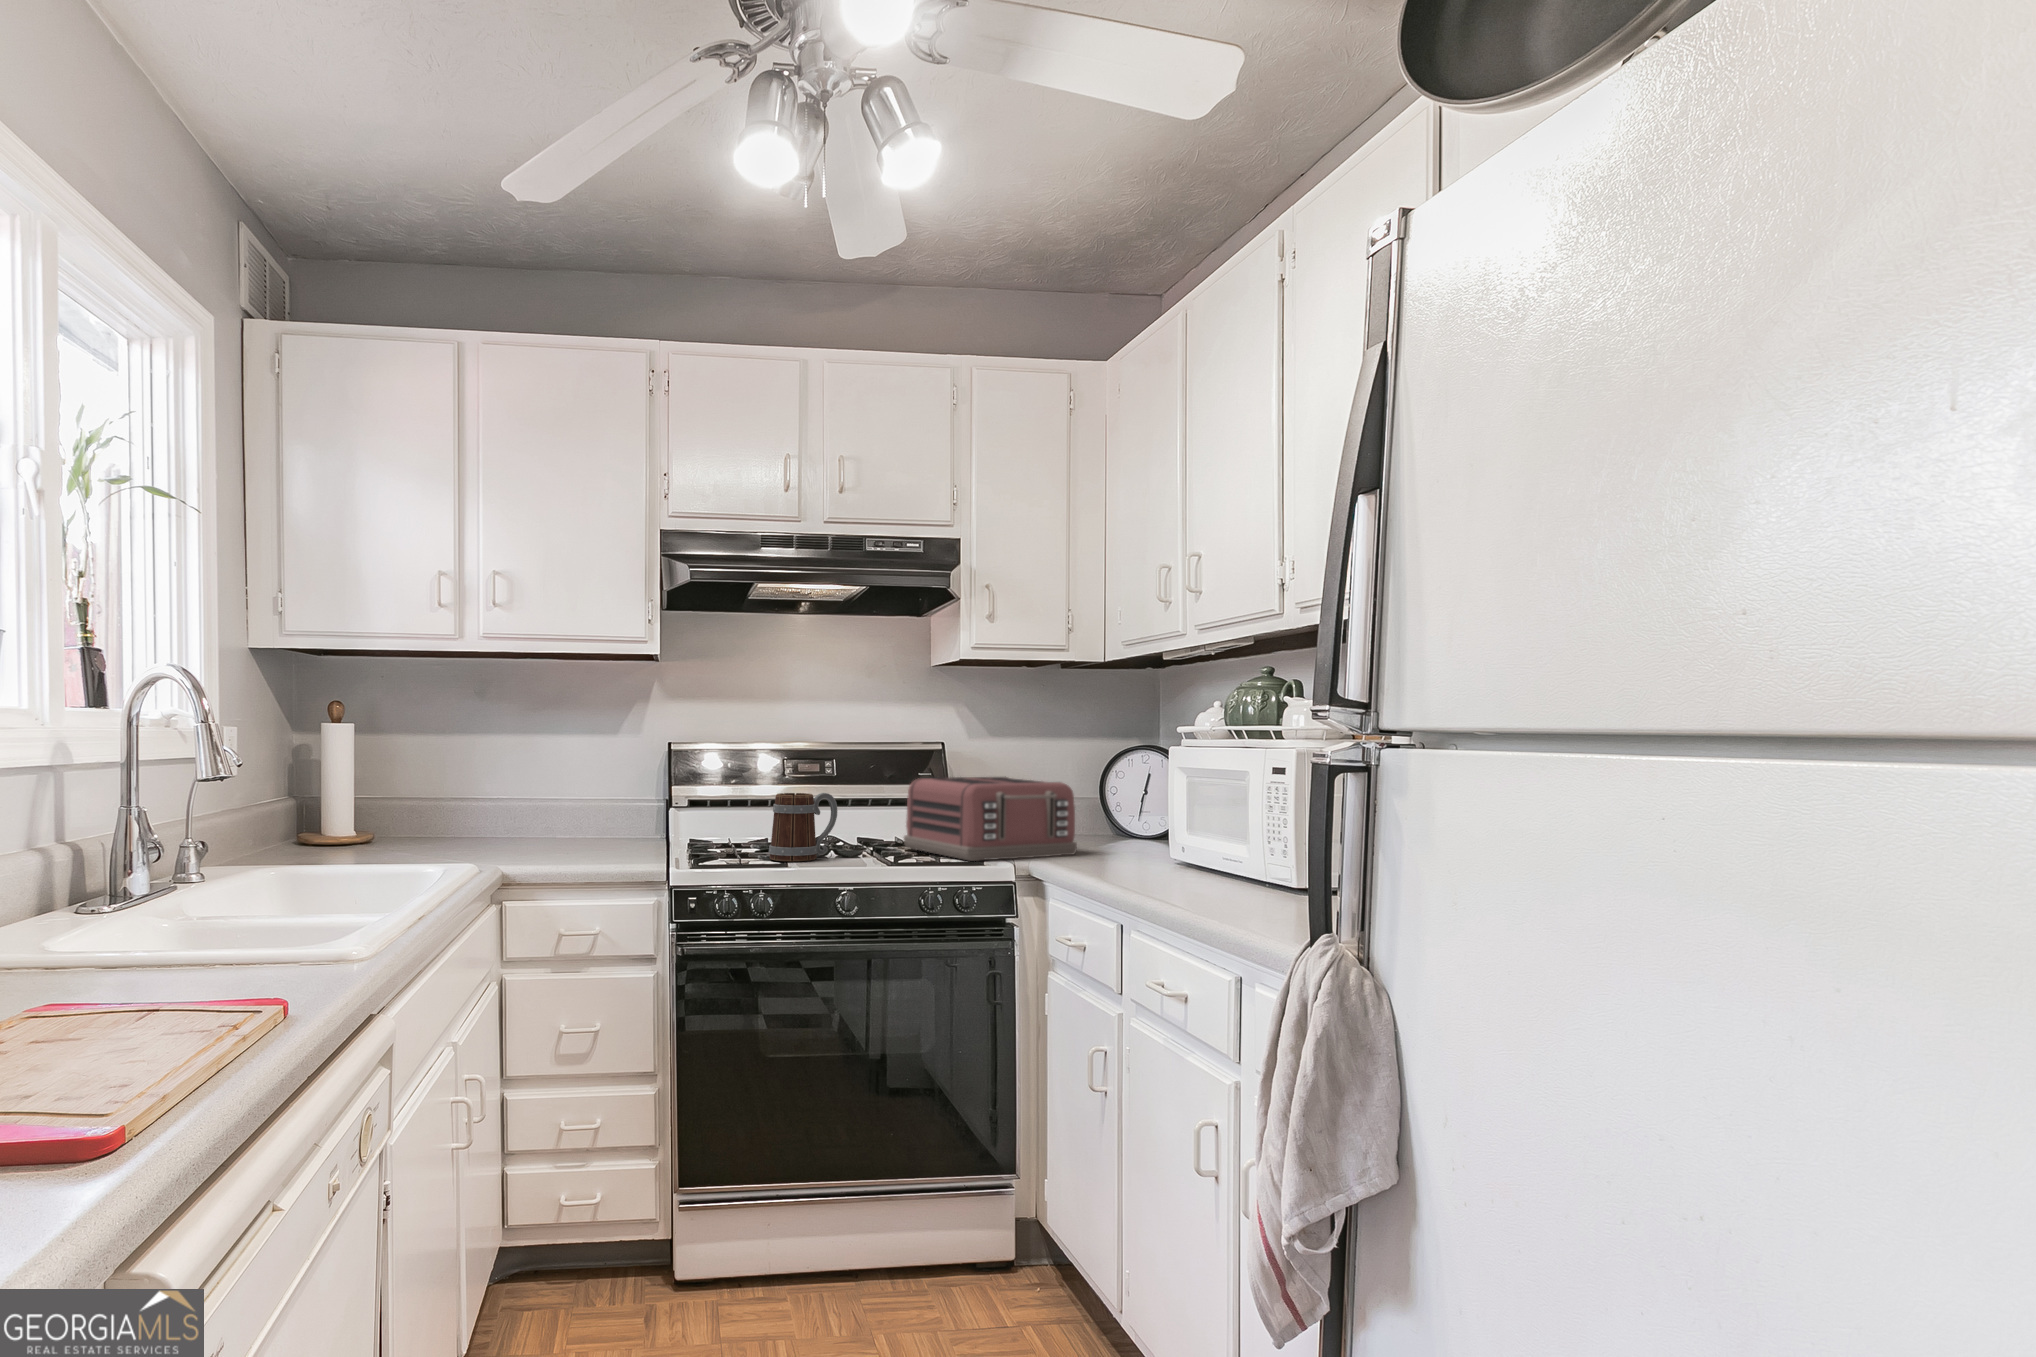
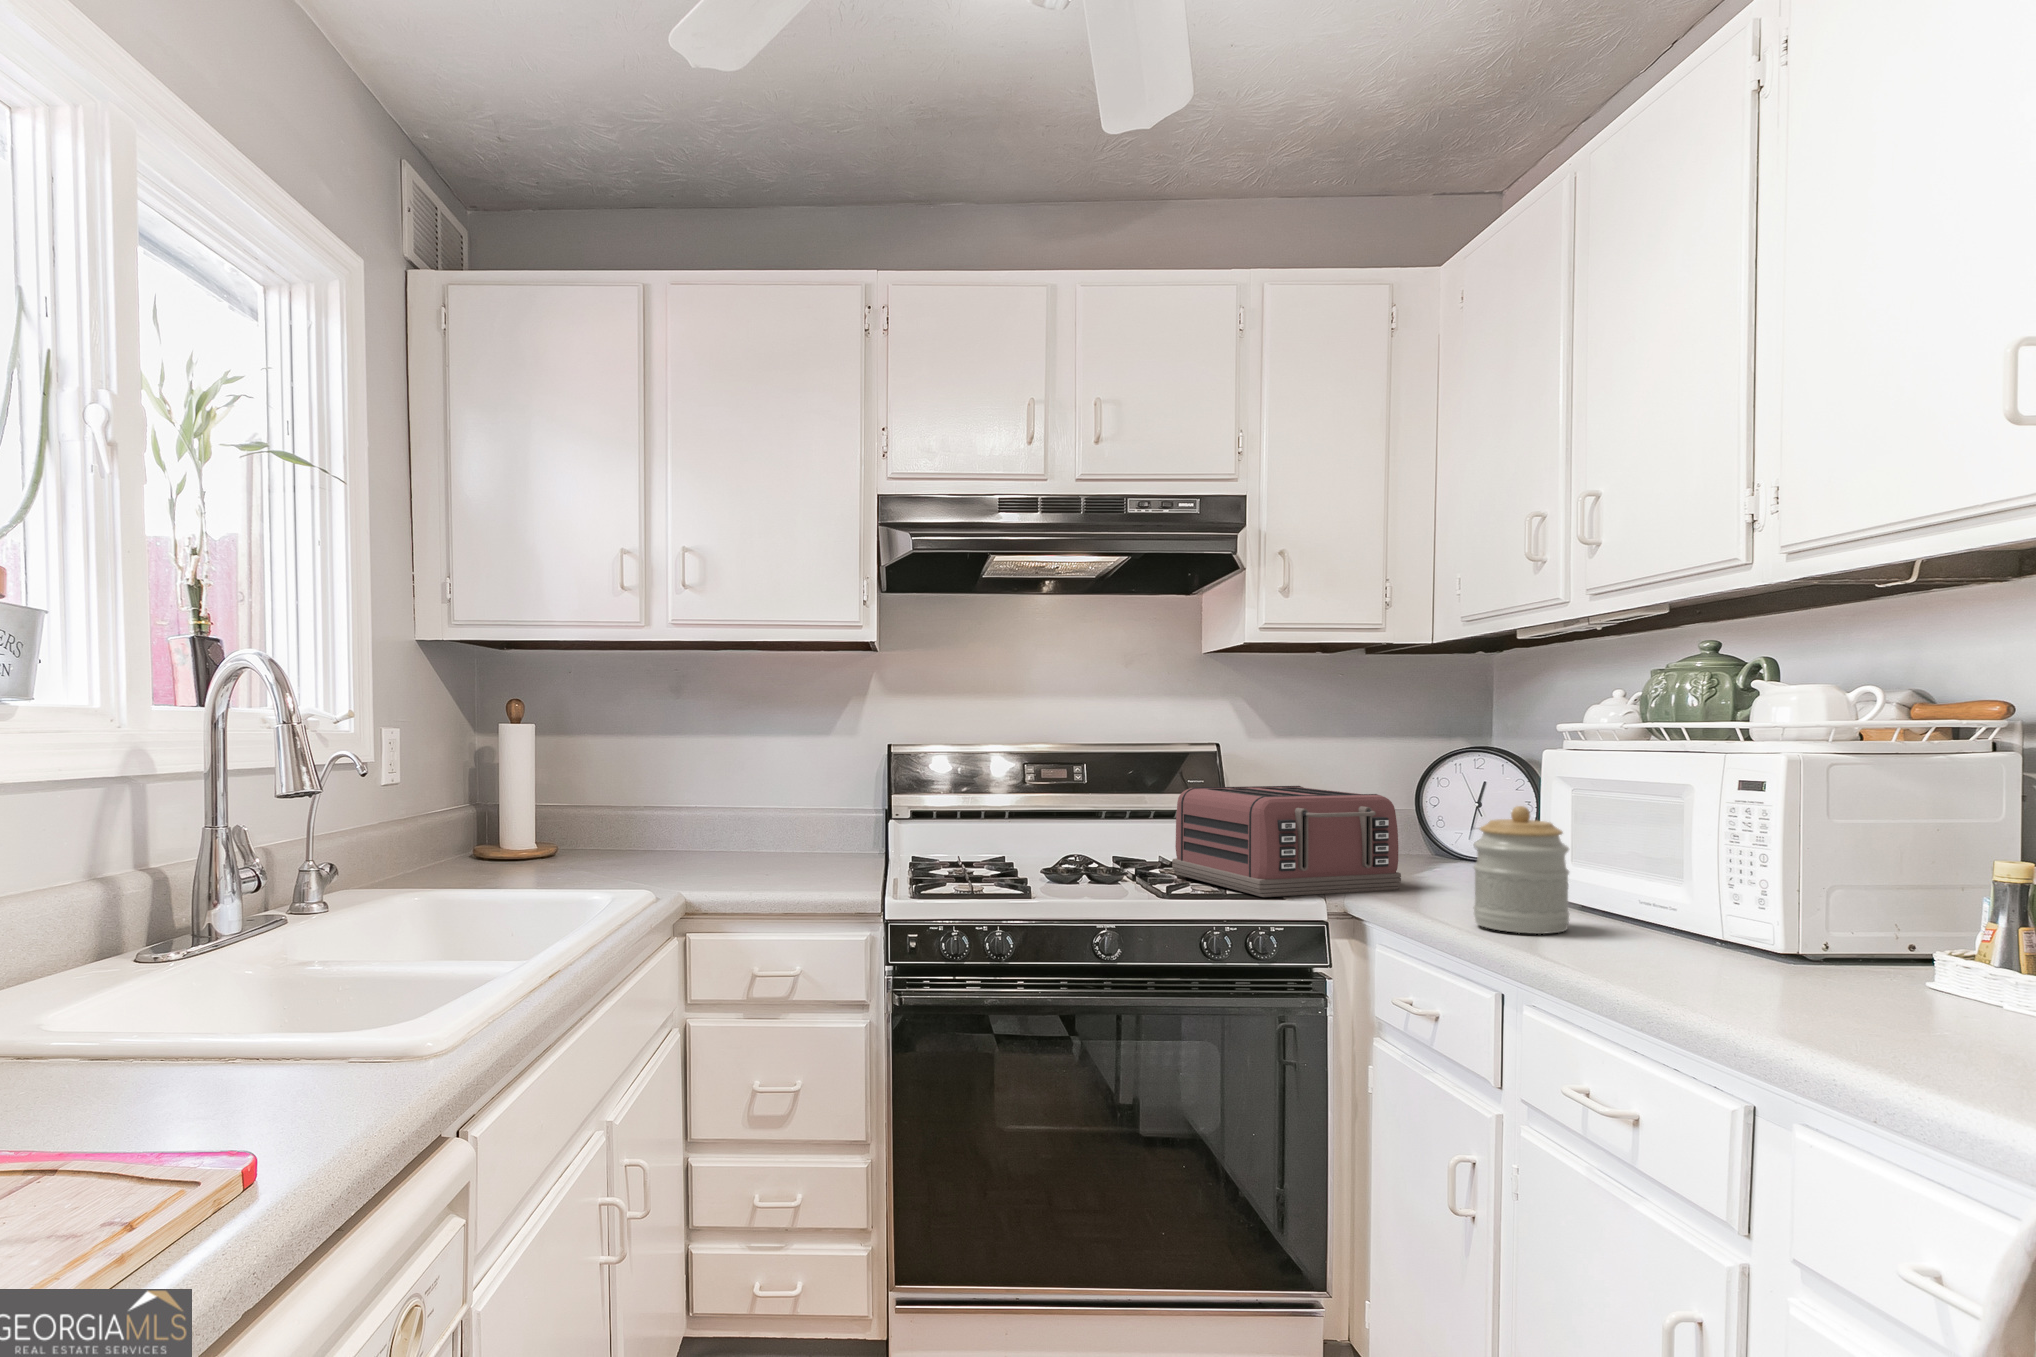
jar: none [1114,787,1178,876] -> present [1473,806,1569,934]
mug: present [769,793,838,861] -> none [1007,806,1090,893]

